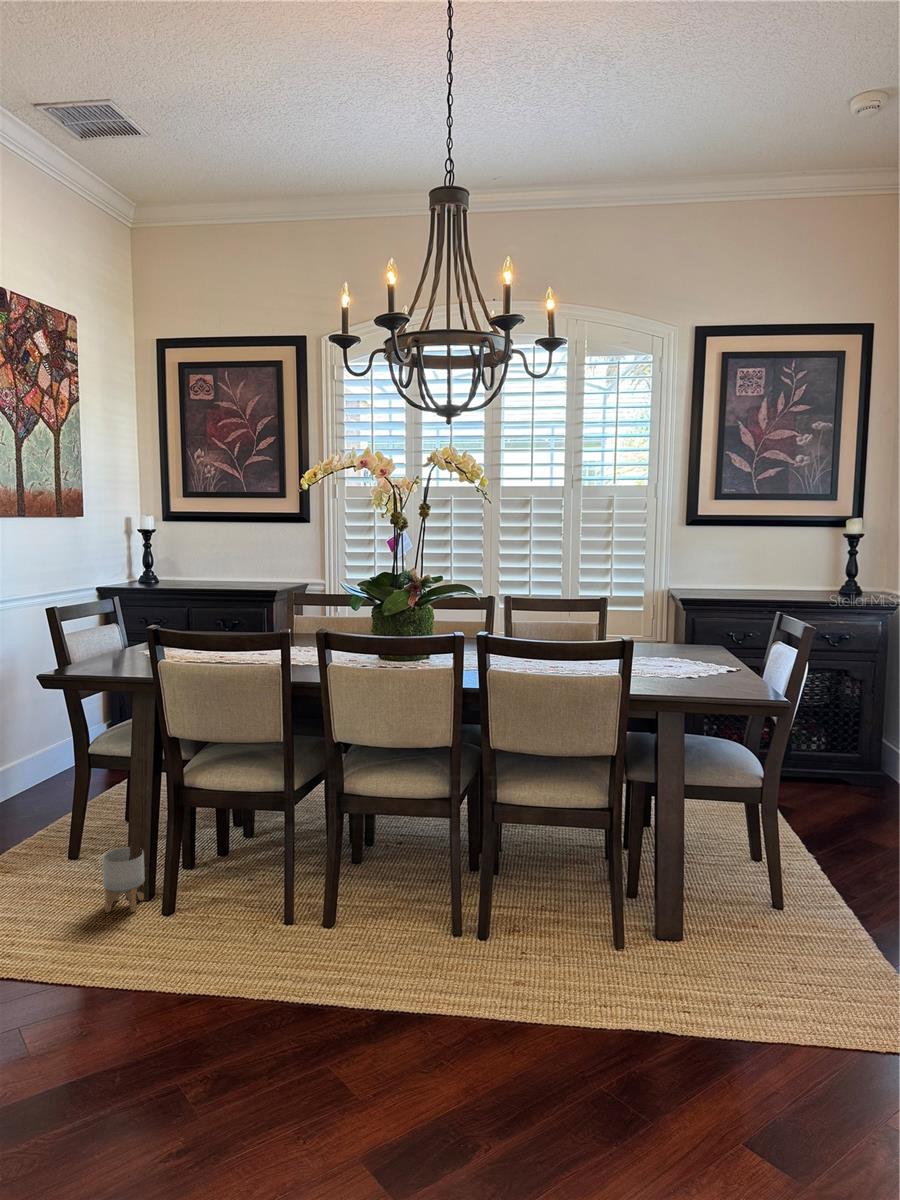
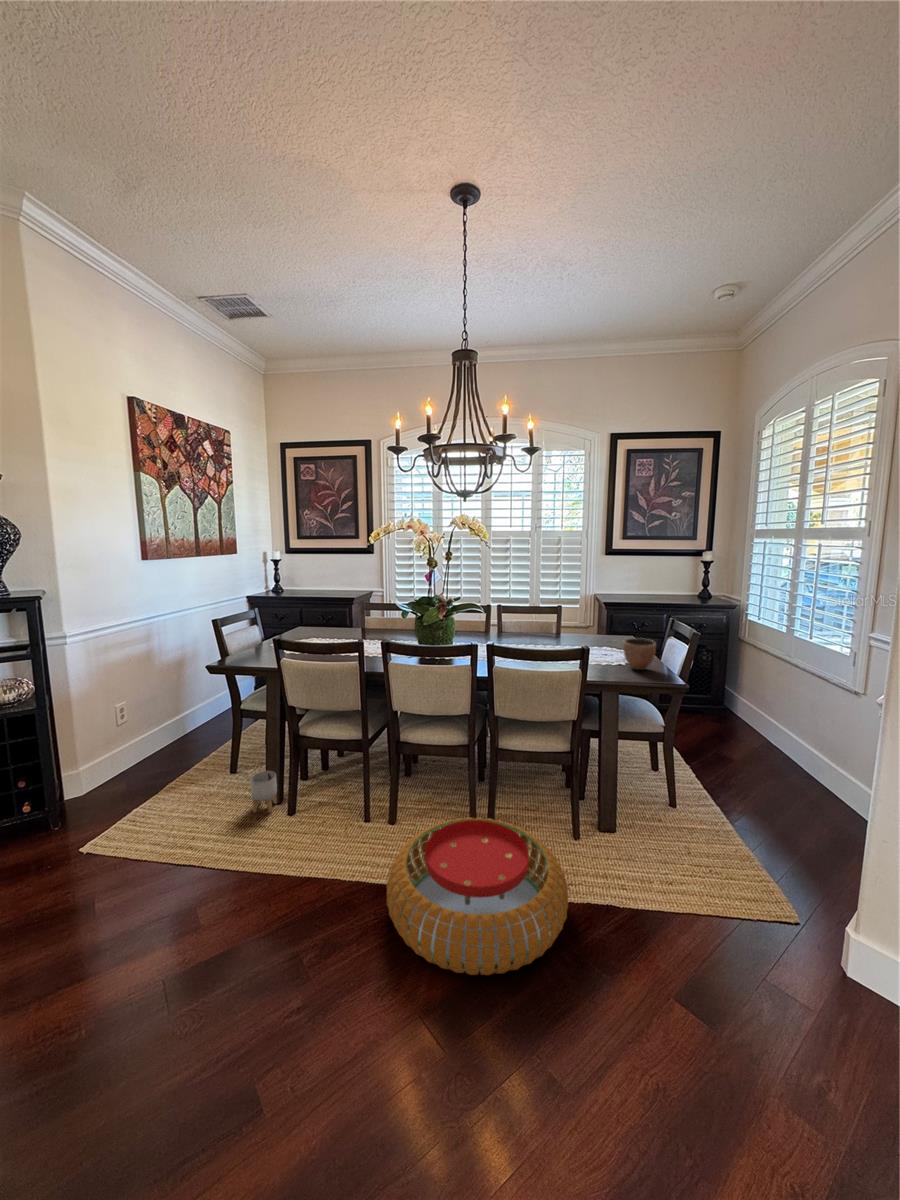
decorative bowl: none [697,637,747,686] -> present [623,638,656,670]
pouf: none [315,906,596,1120] -> present [387,817,568,975]

